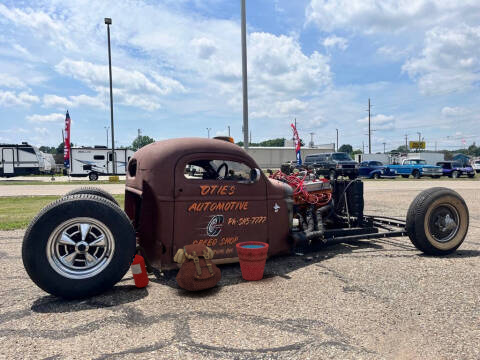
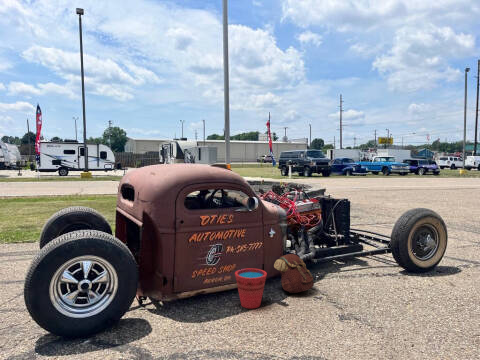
backpack: present [174,244,221,291] -> present [274,254,314,293]
fire extinguisher: present [130,247,153,287] -> none [131,274,155,320]

